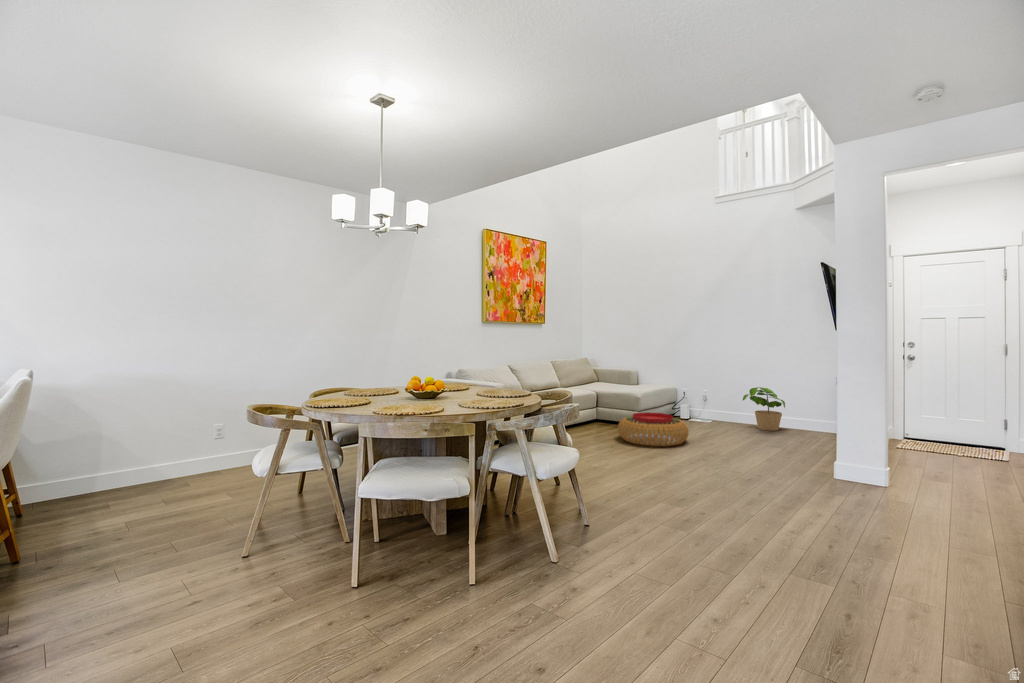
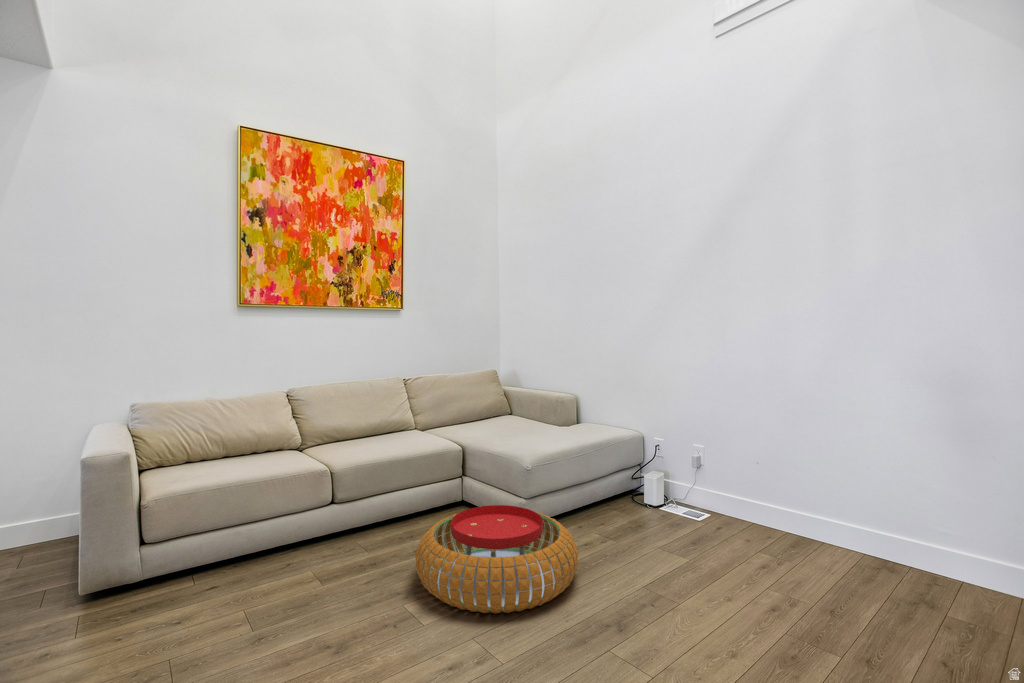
potted plant: present [743,387,785,431] -> none [742,449,838,547]

